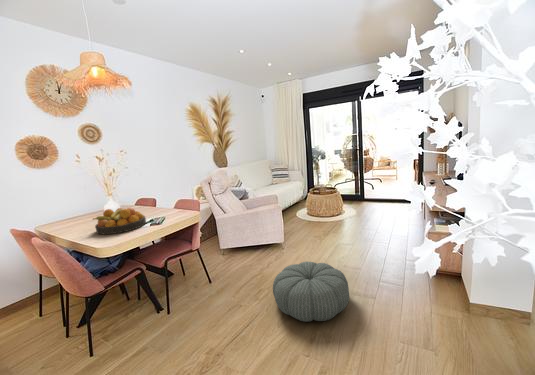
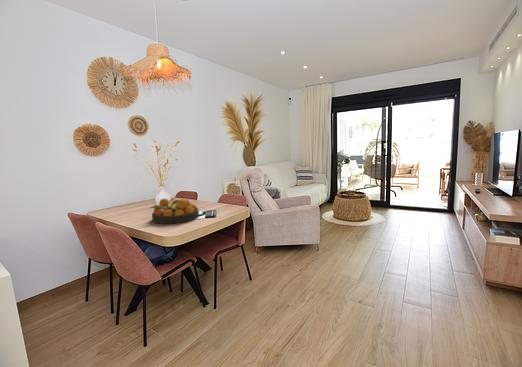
pouf: present [273,262,349,322] -> none [324,265,410,329]

